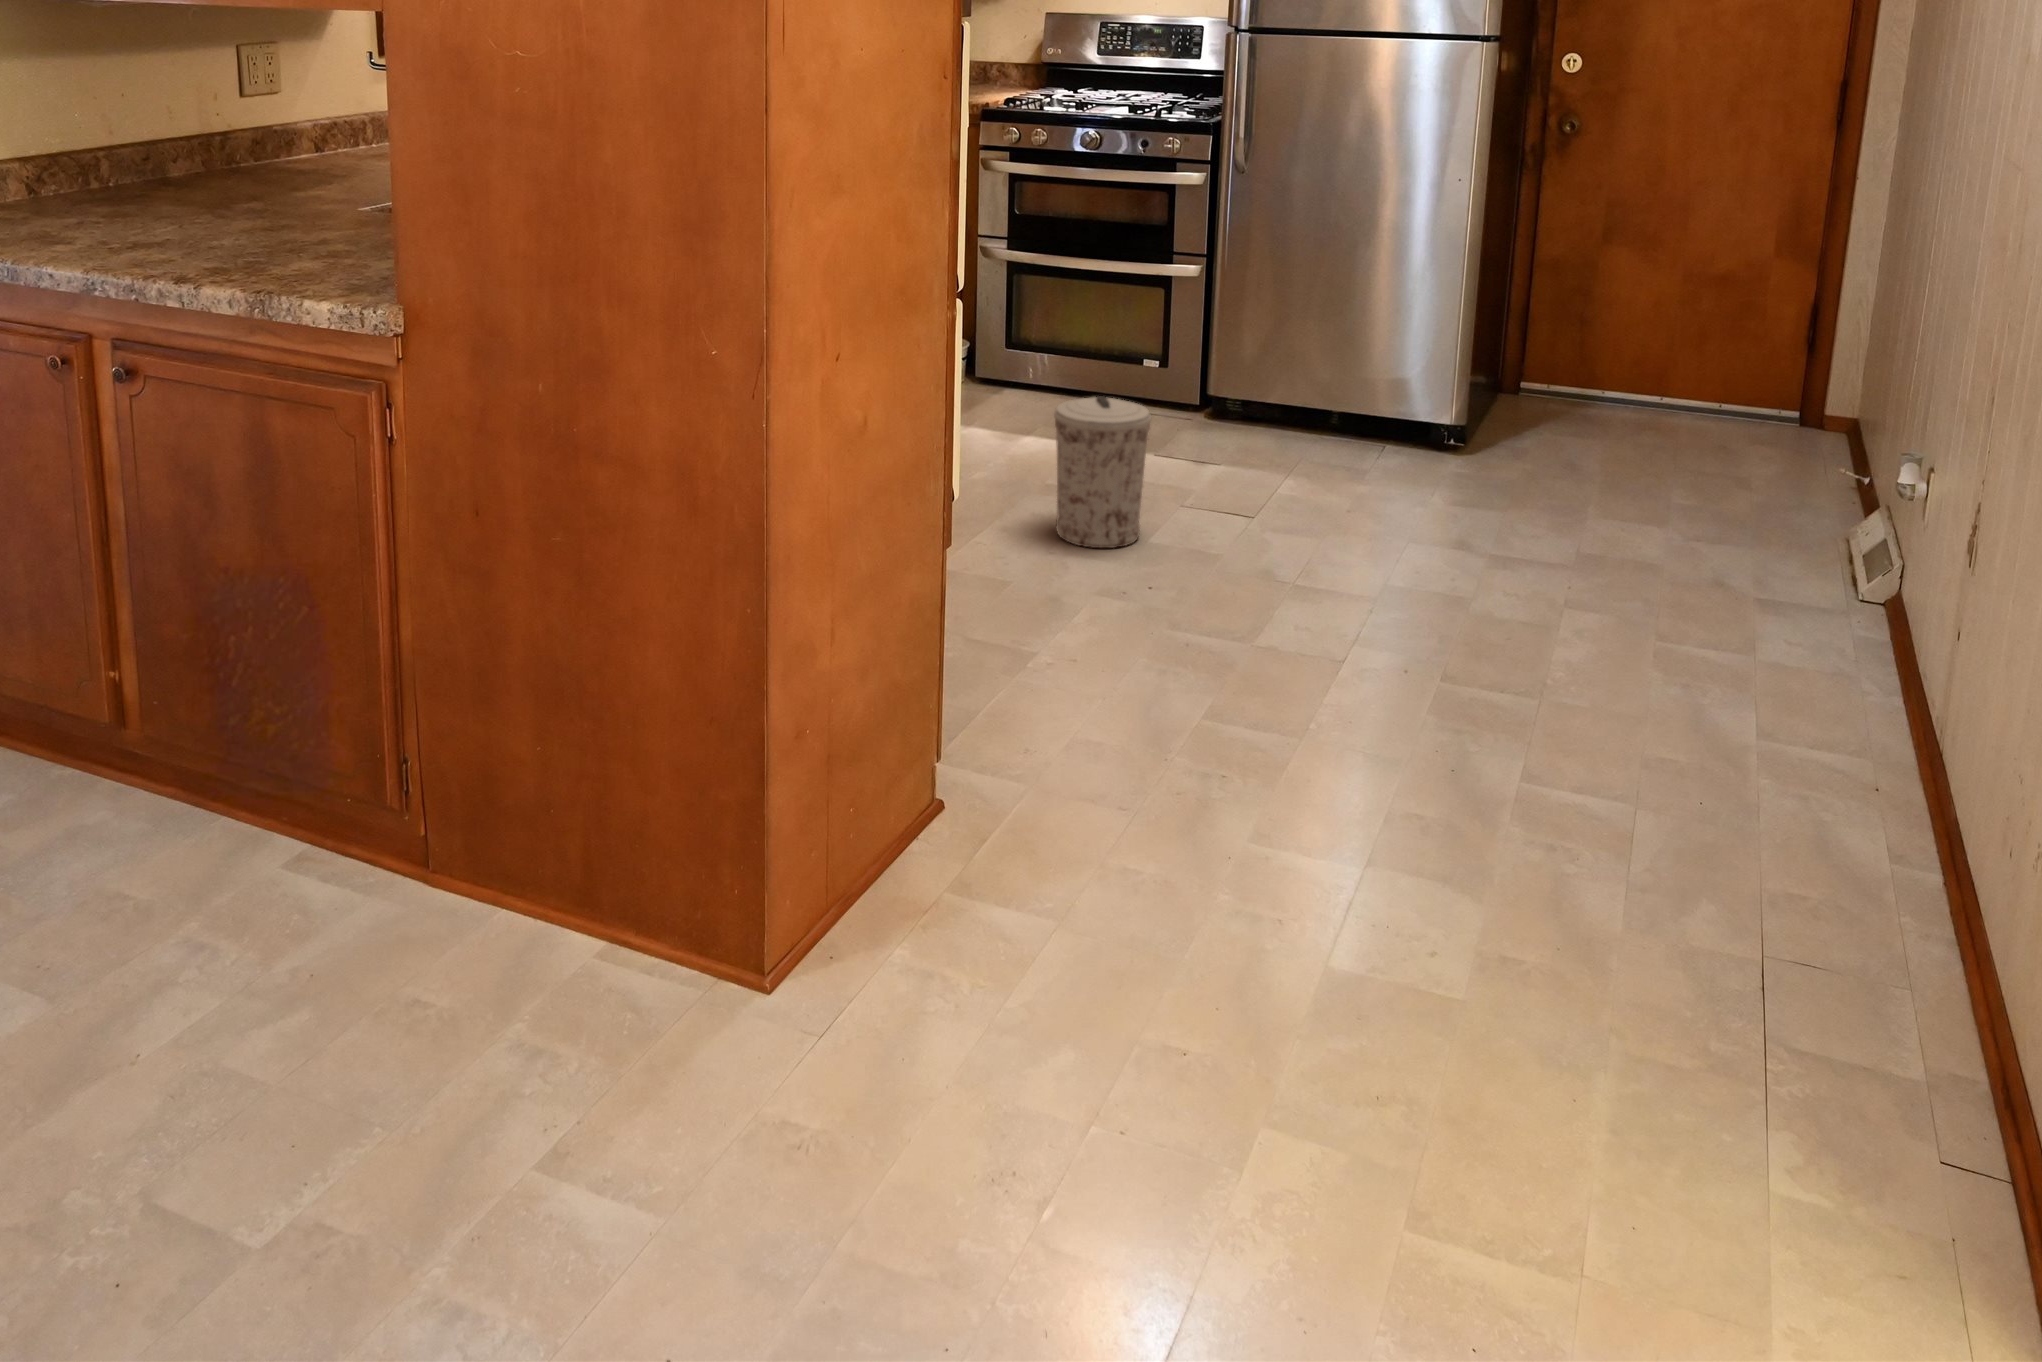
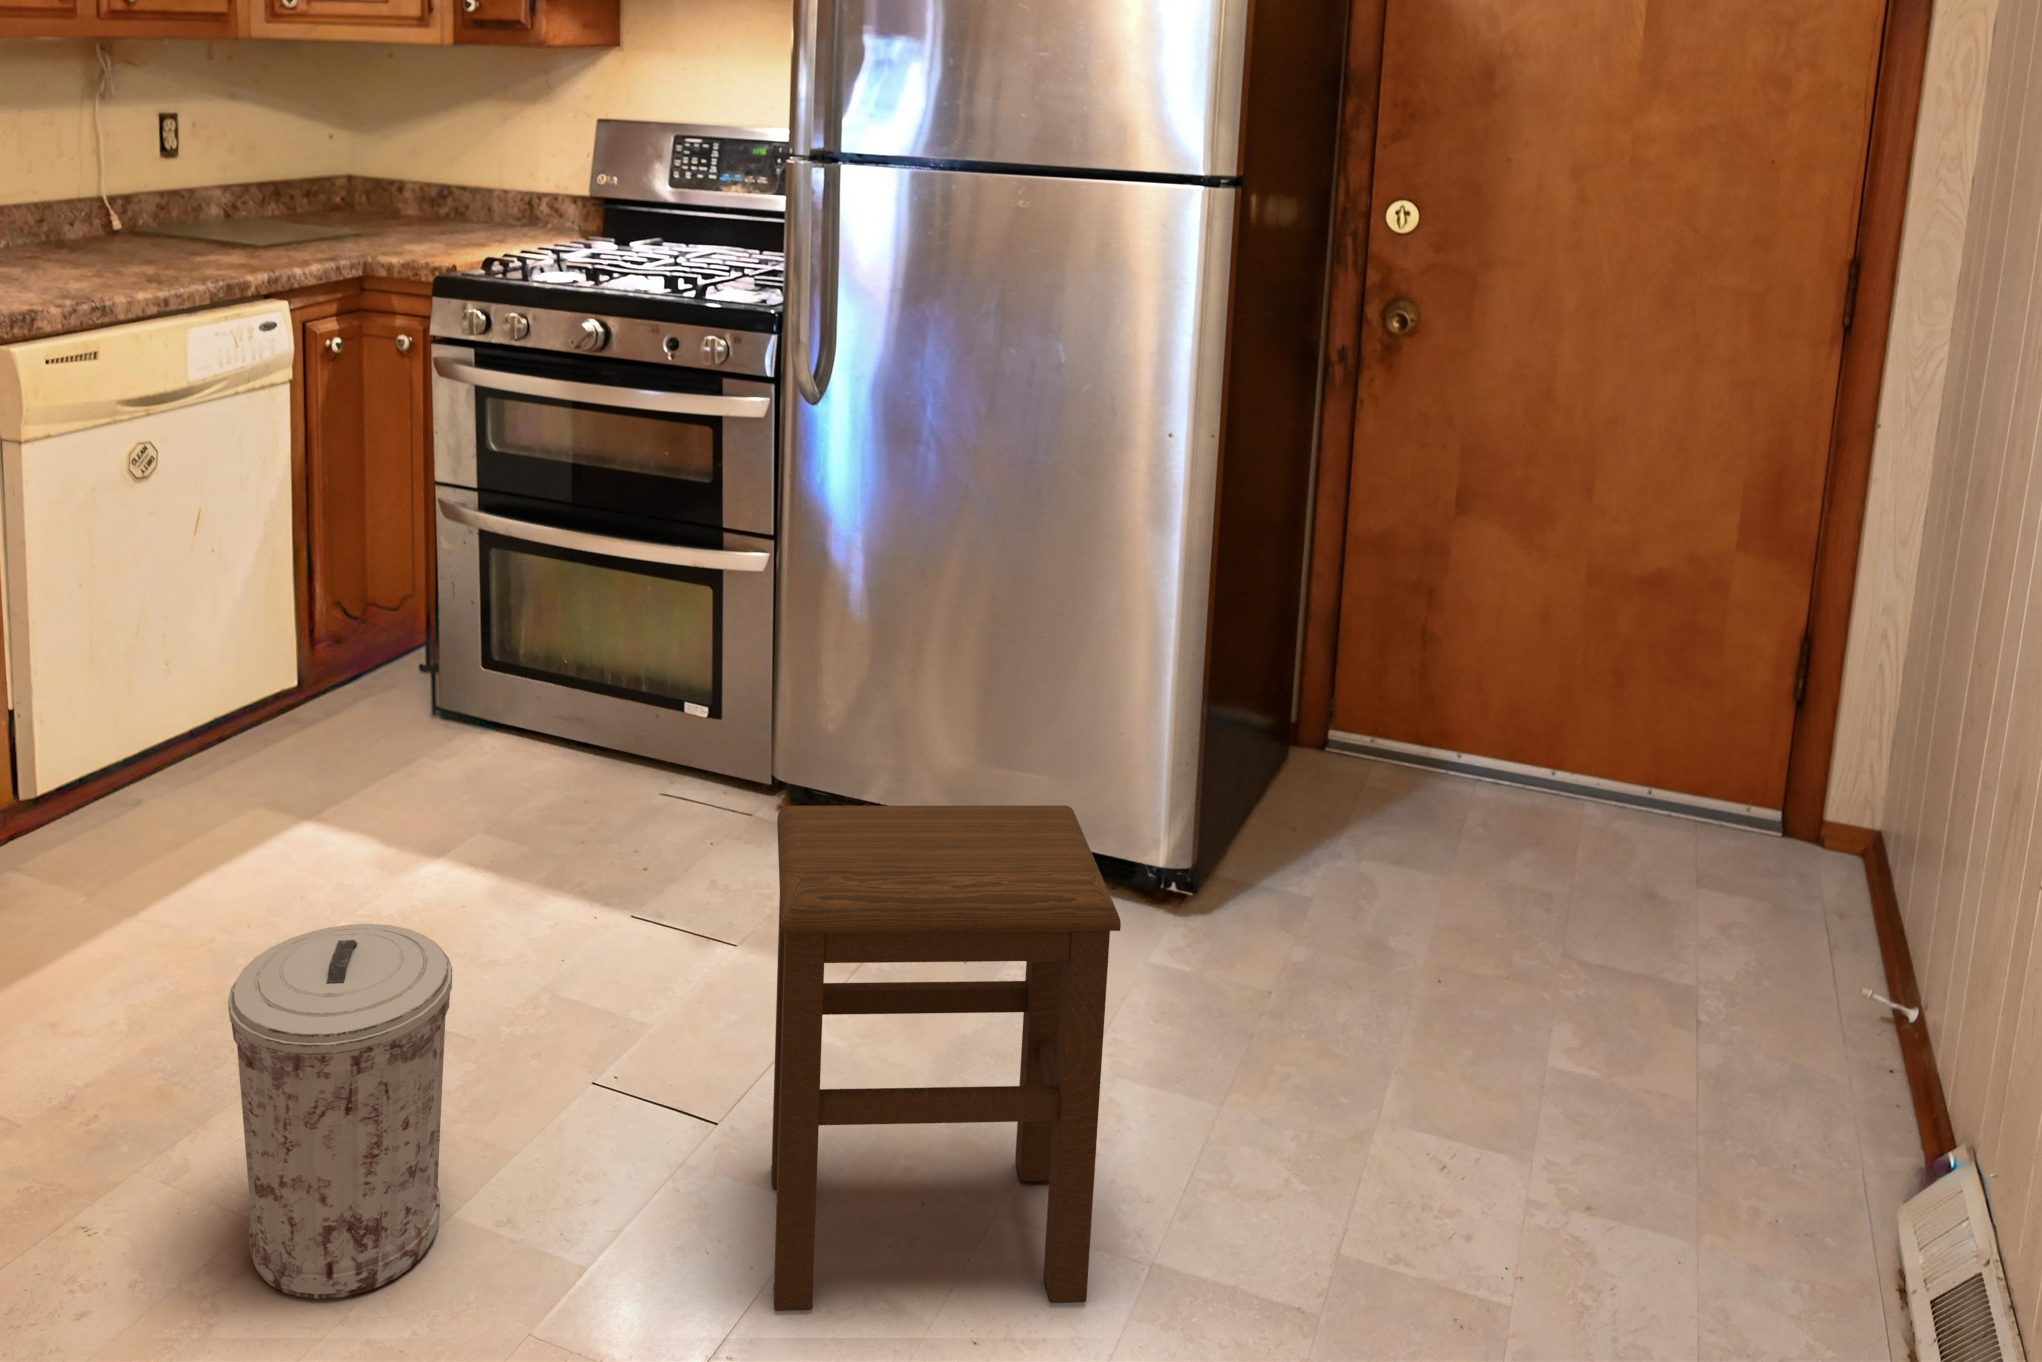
stool: none [1280,340,1468,553] -> present [771,805,1121,1311]

